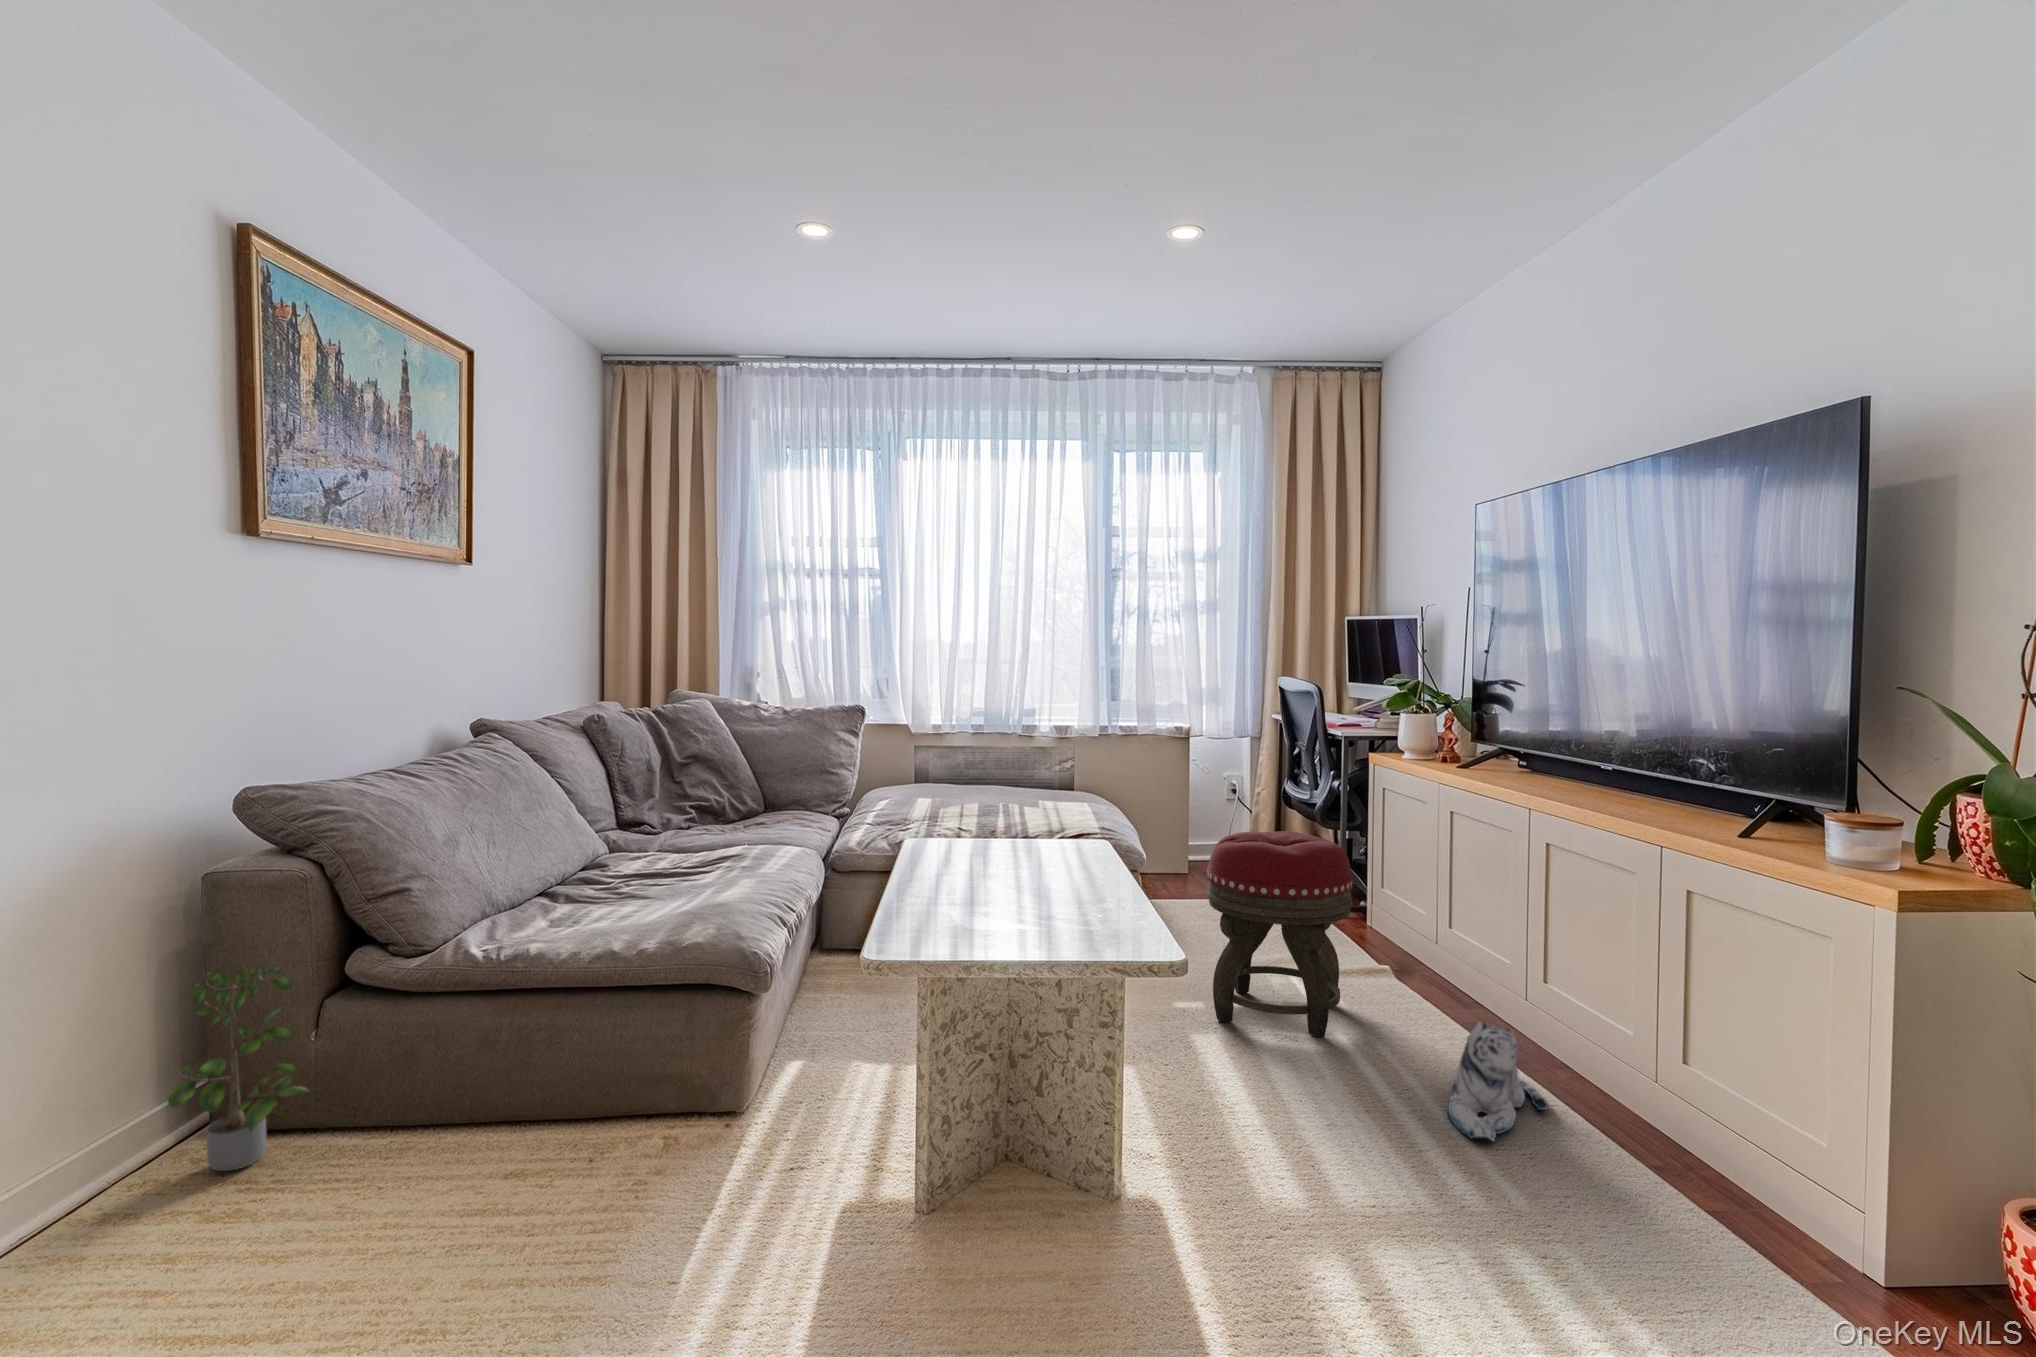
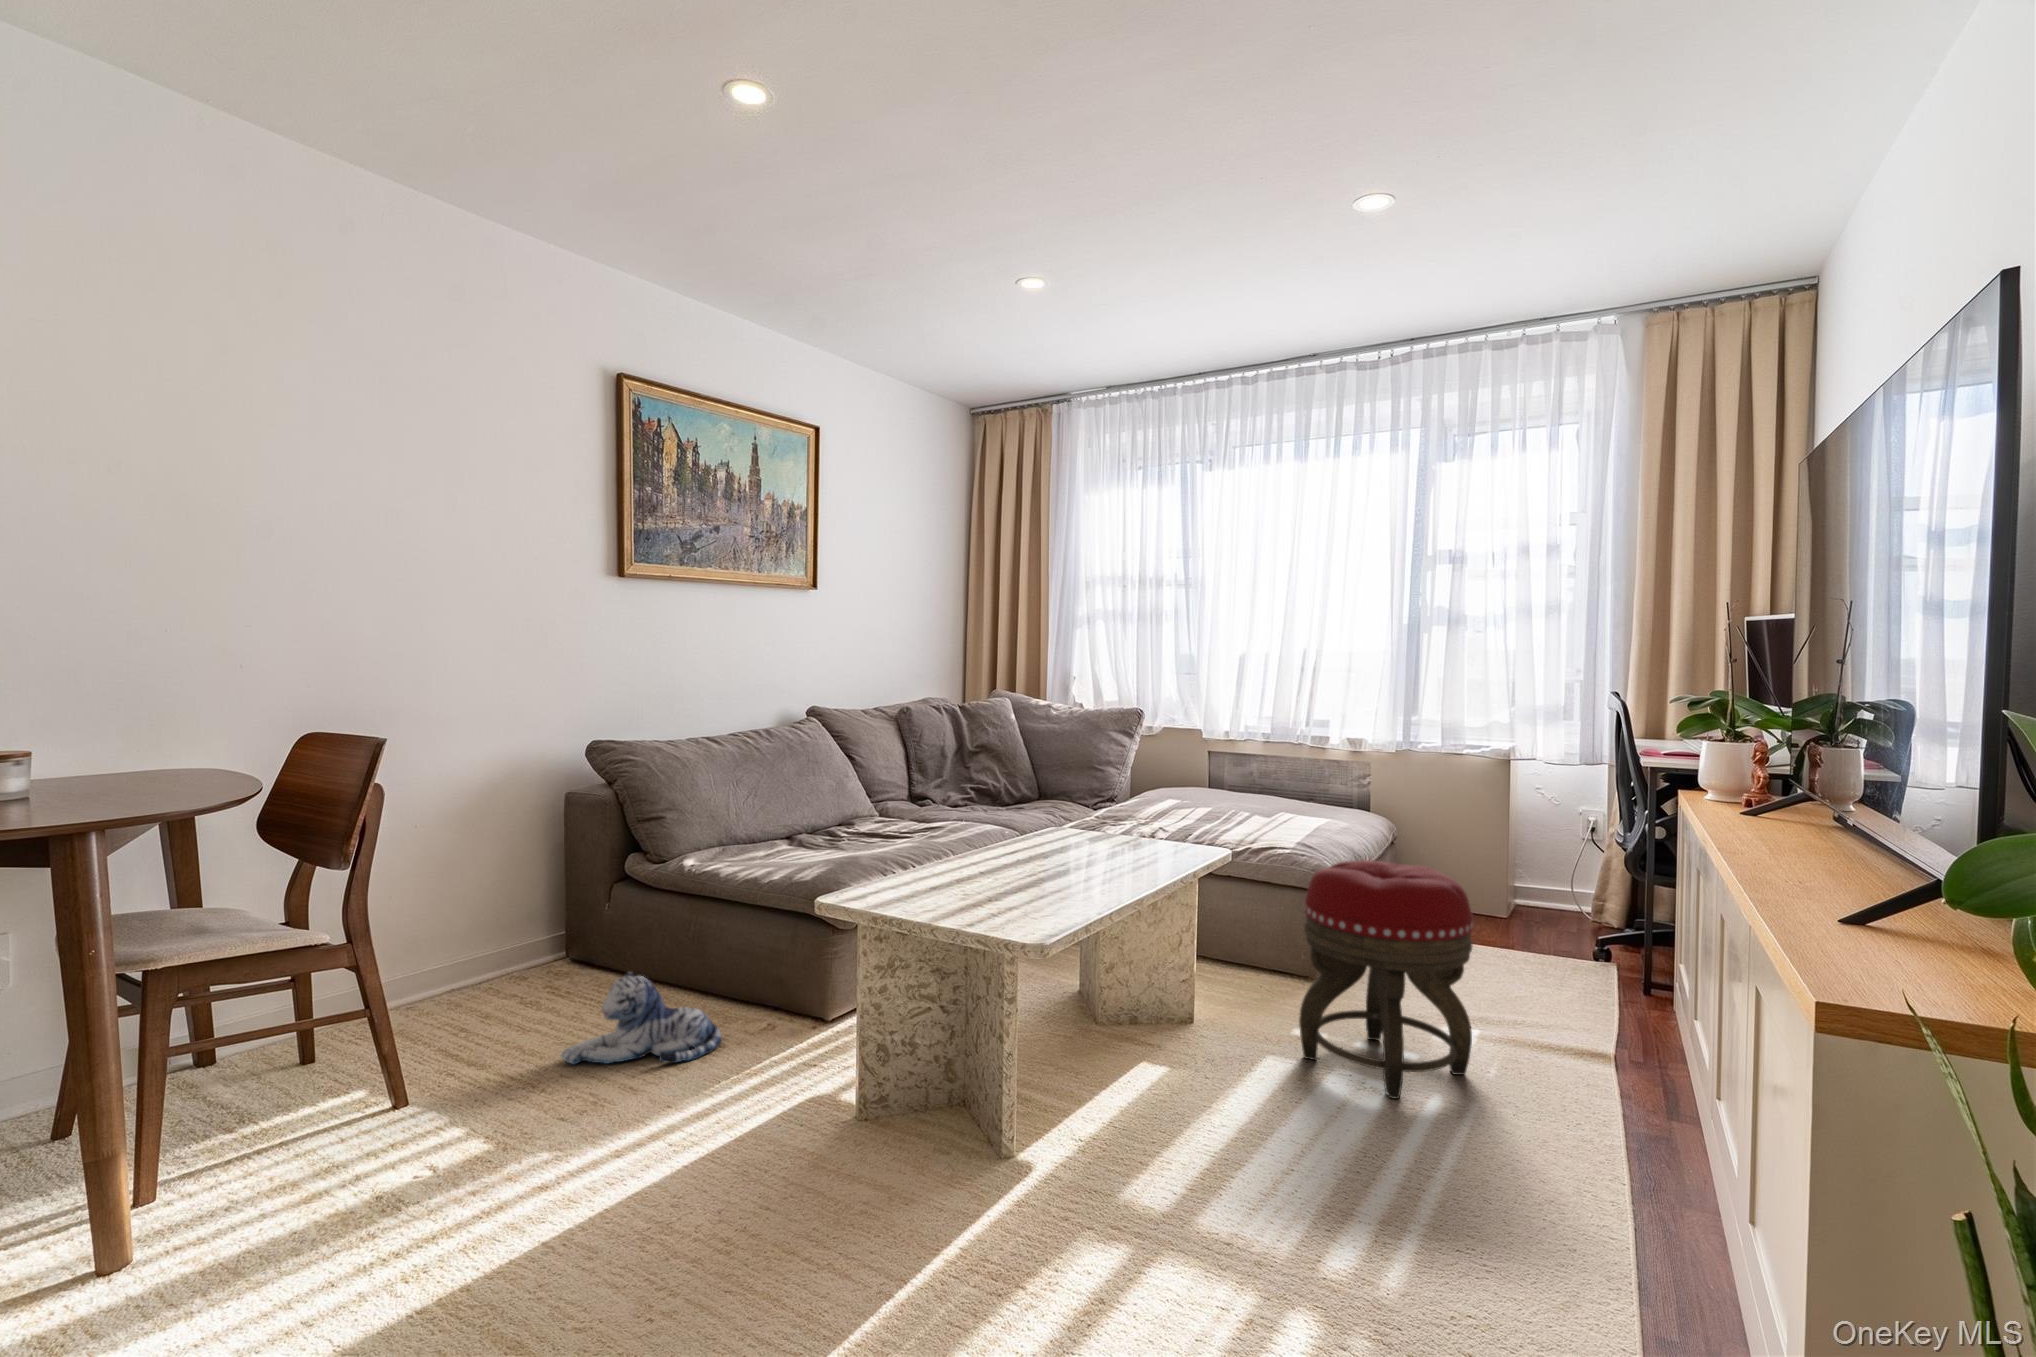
potted plant: present [167,963,310,1171] -> none [525,847,589,976]
plush toy: present [1447,1023,1548,1141] -> present [561,972,722,1064]

